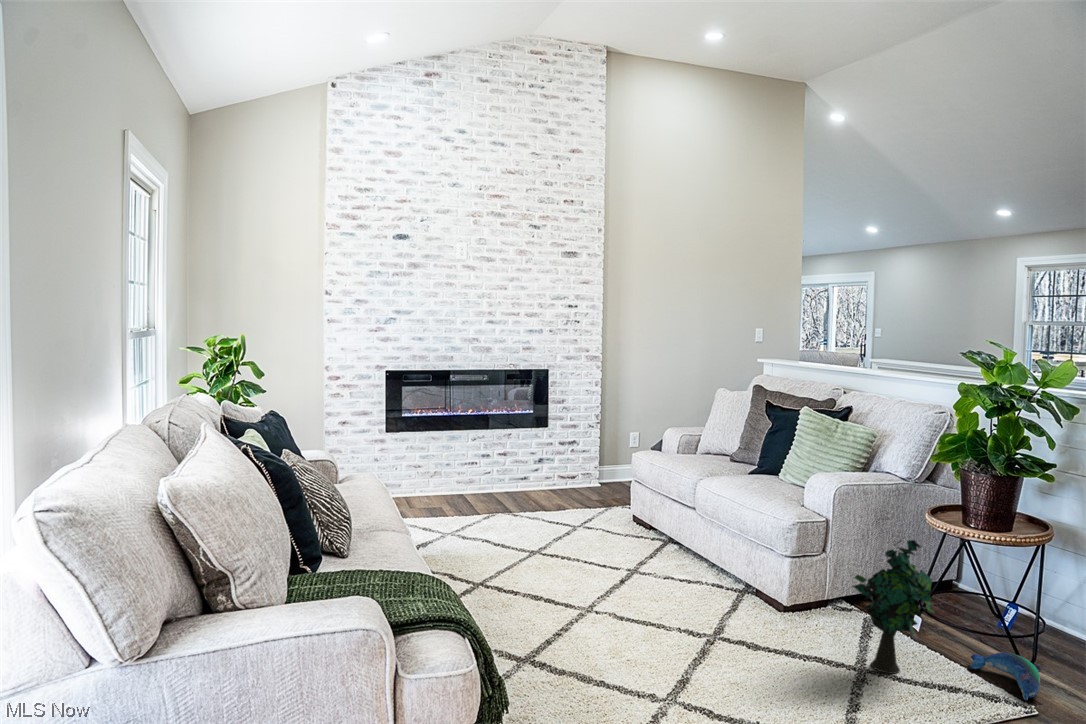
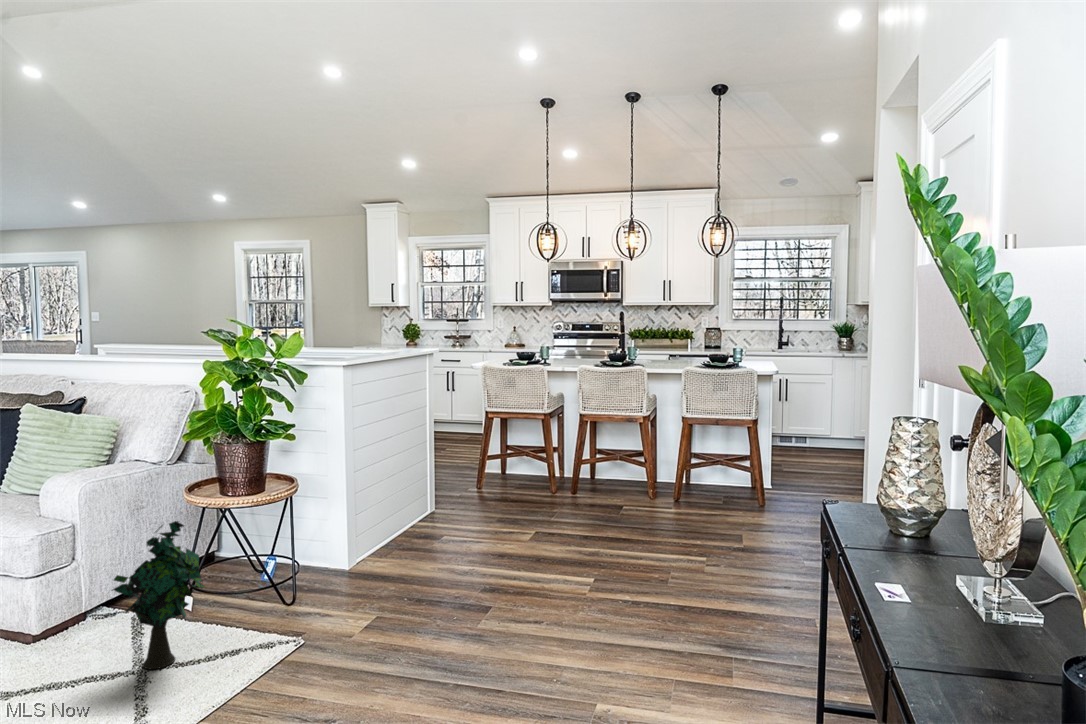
plush toy: present [970,652,1041,700] -> none [243,598,304,636]

